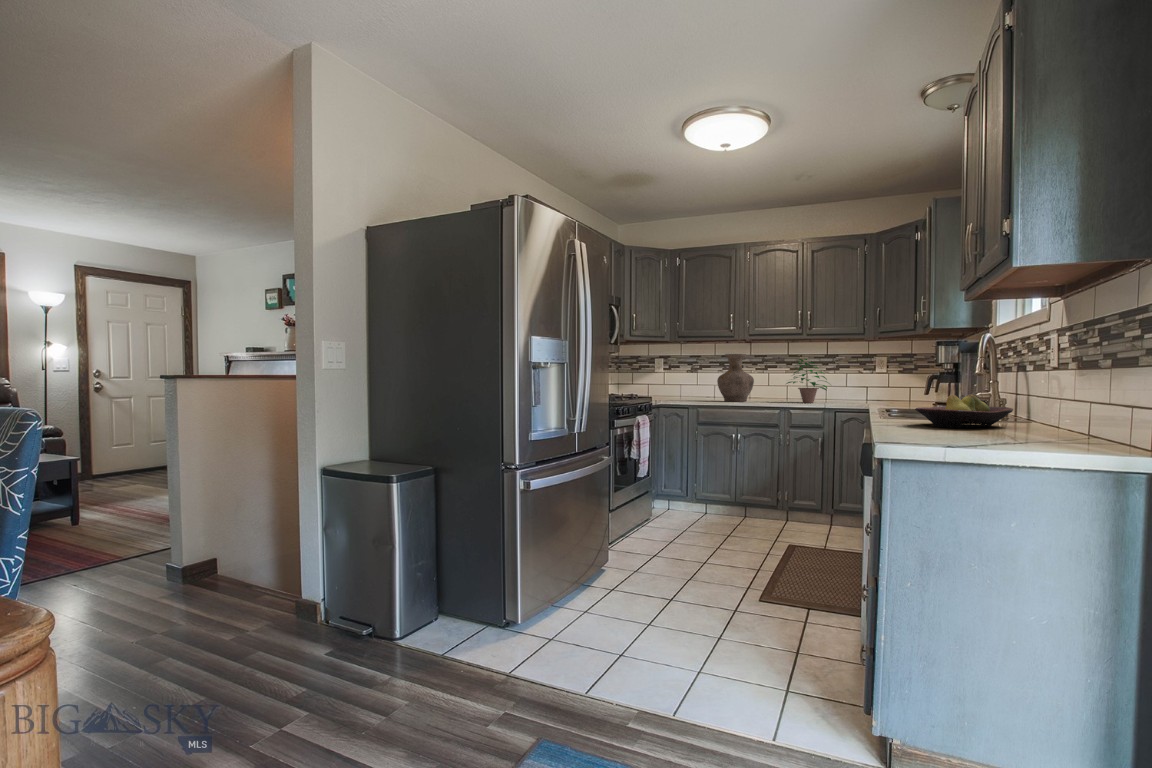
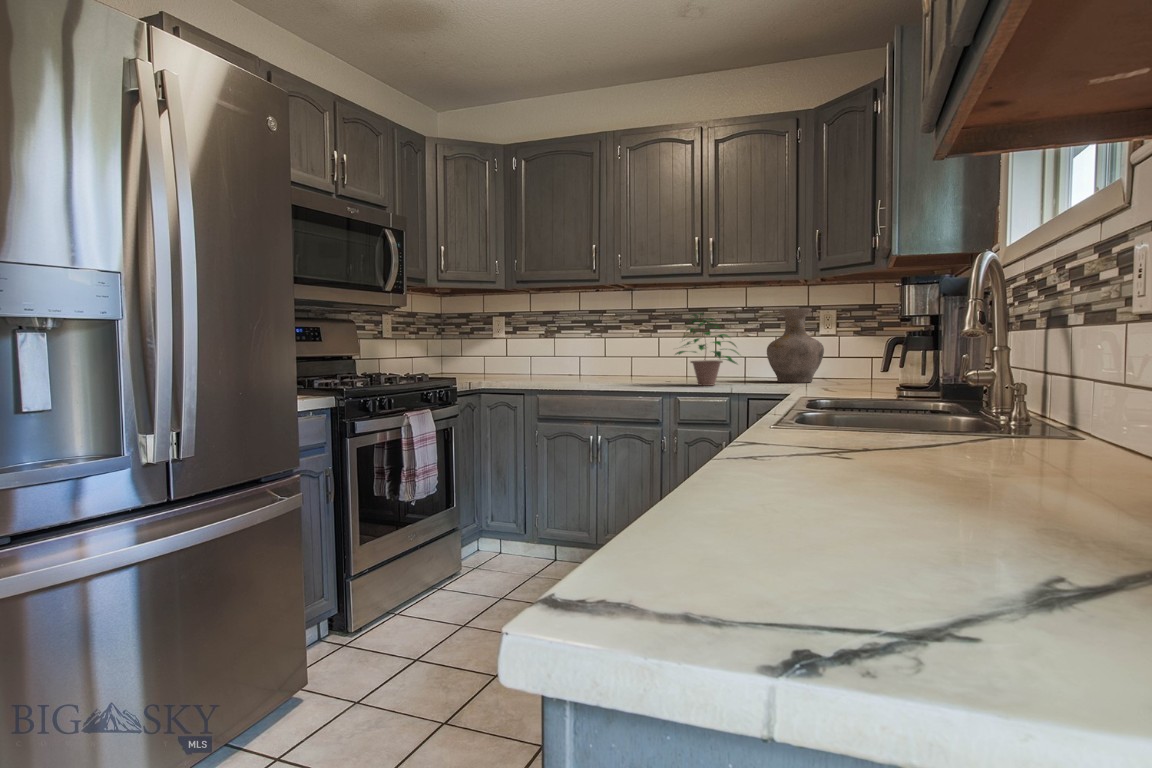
vase: present [717,354,754,402] -> present [767,308,824,383]
fruit bowl: present [915,395,1013,428] -> none [748,403,1056,530]

